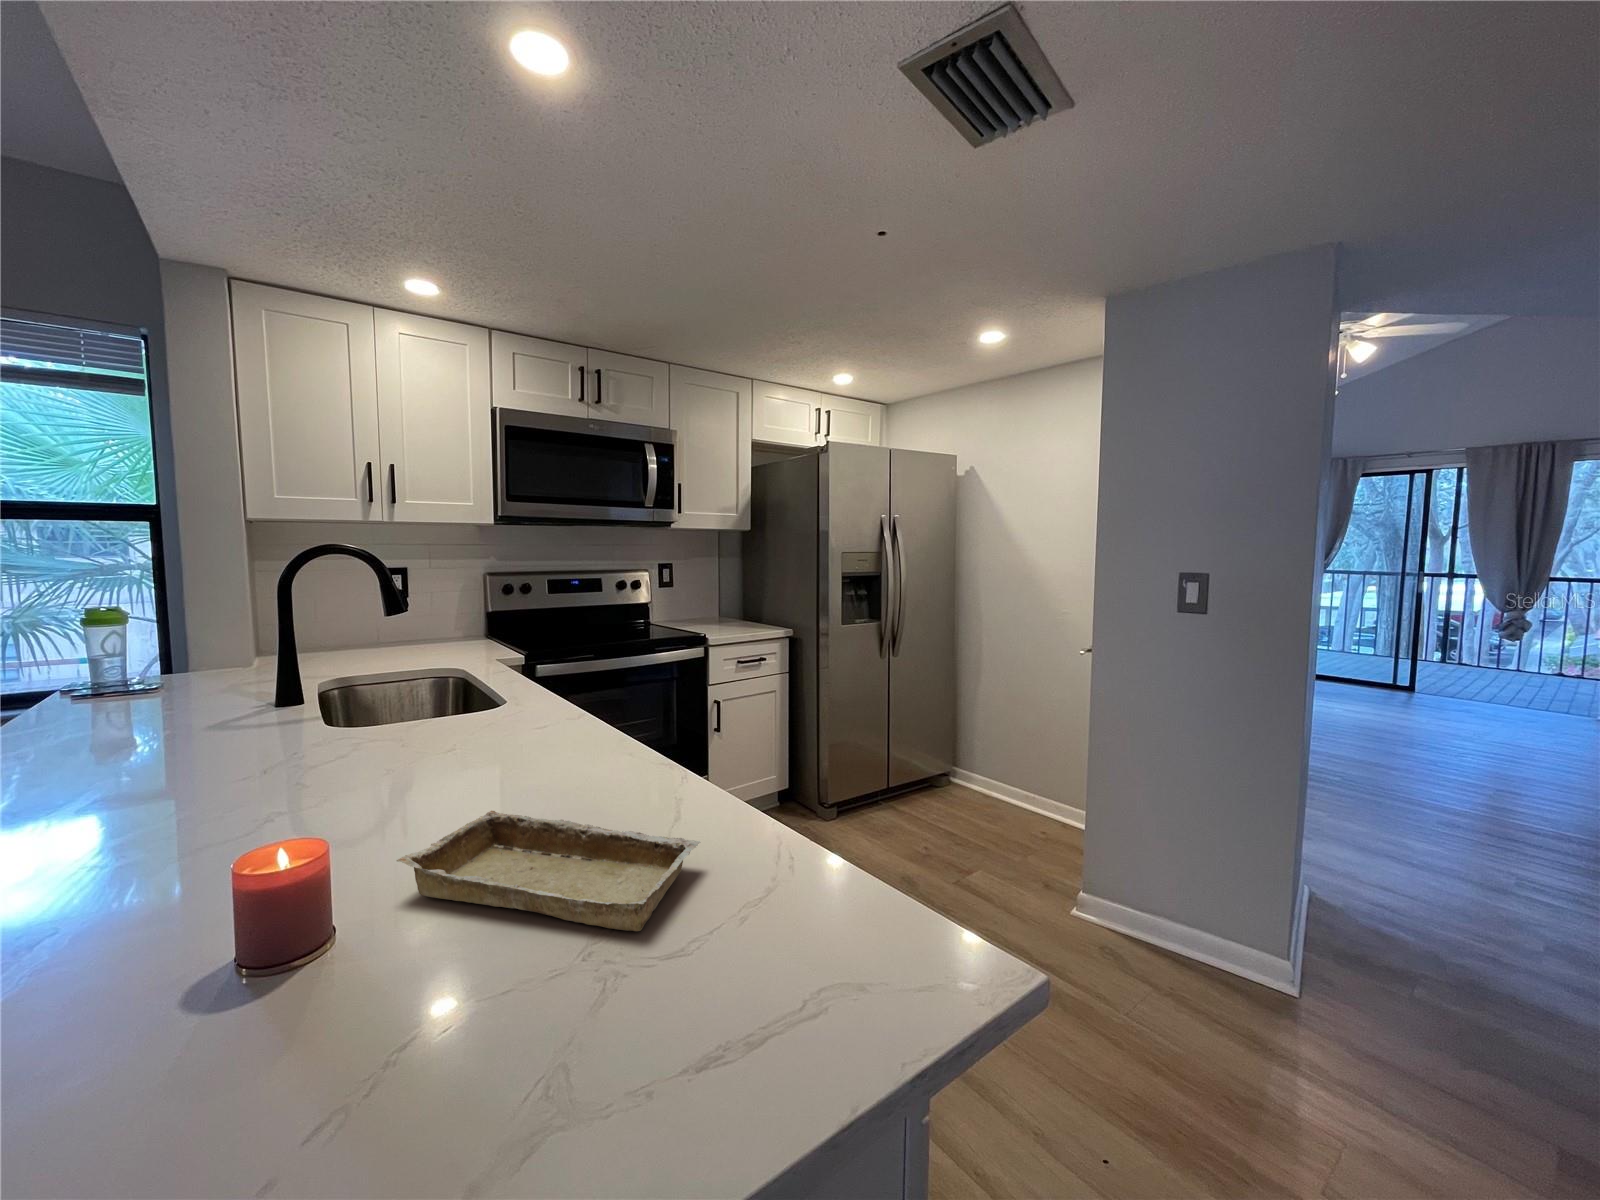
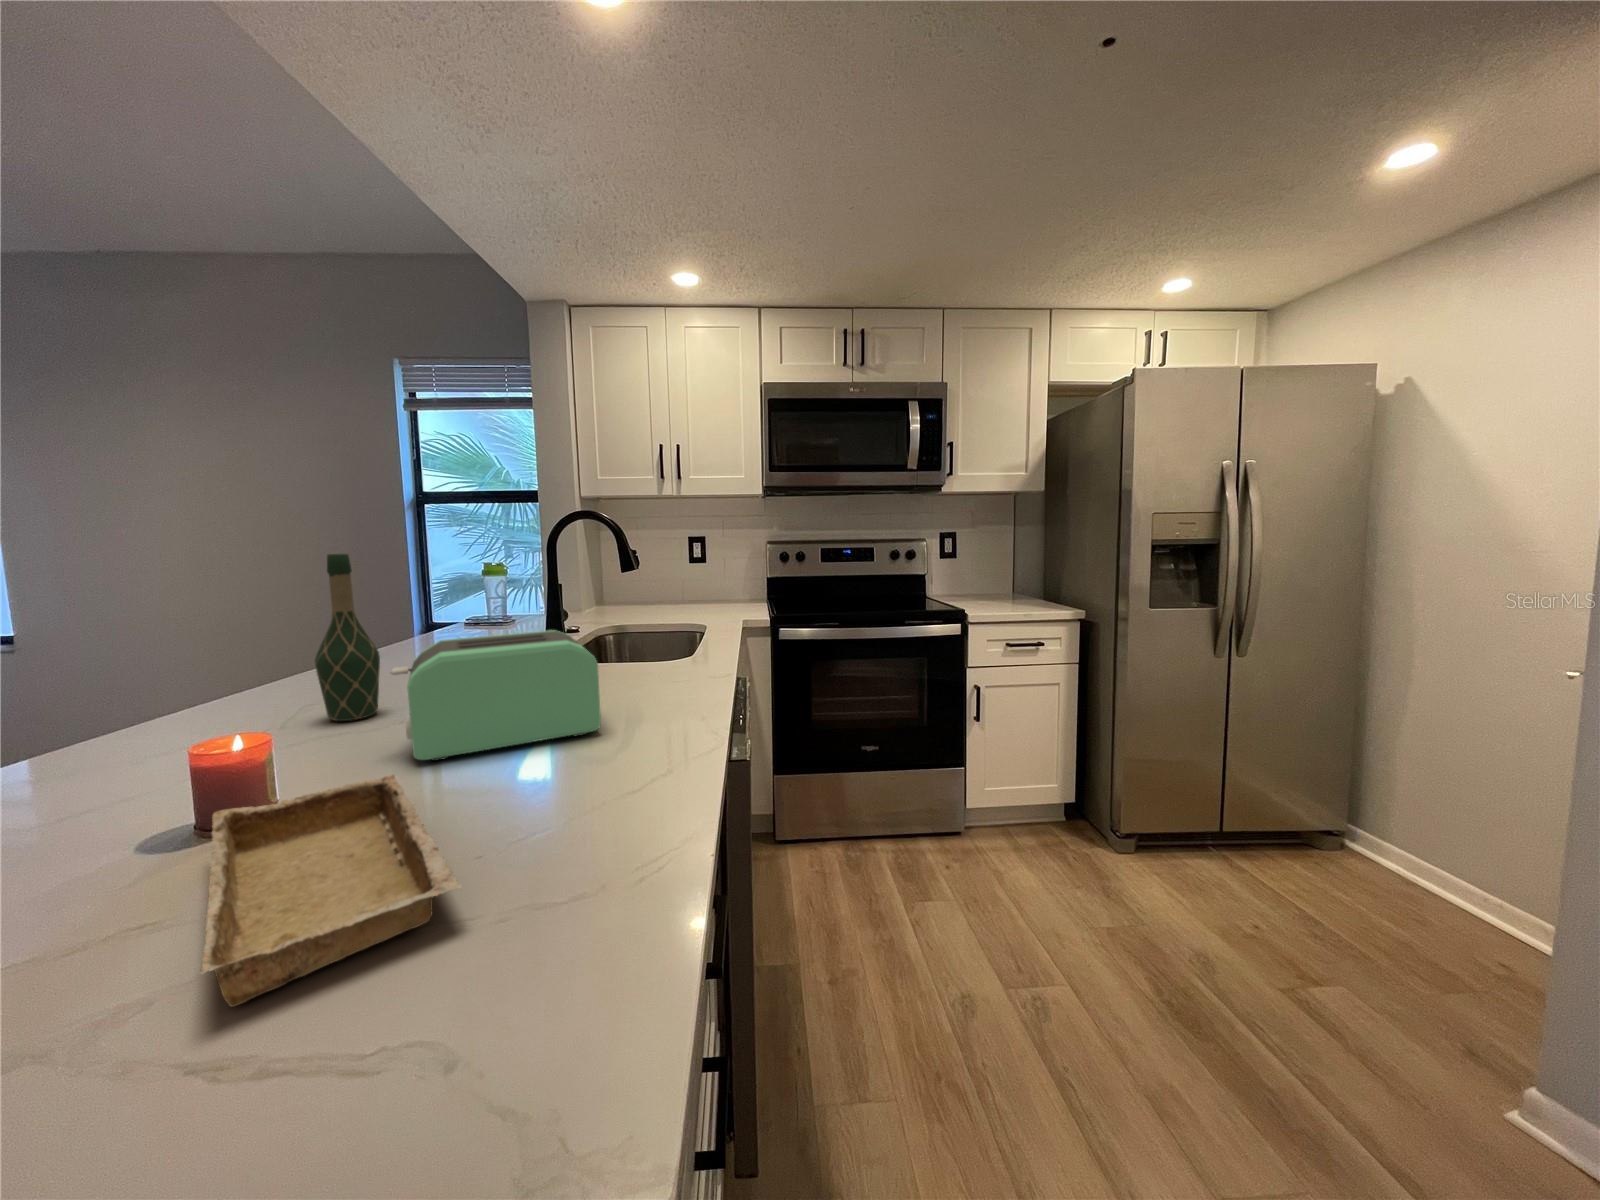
wine bottle: none [170,610,254,809] -> present [315,554,380,721]
toaster: none [365,676,562,811] -> present [390,630,601,761]

